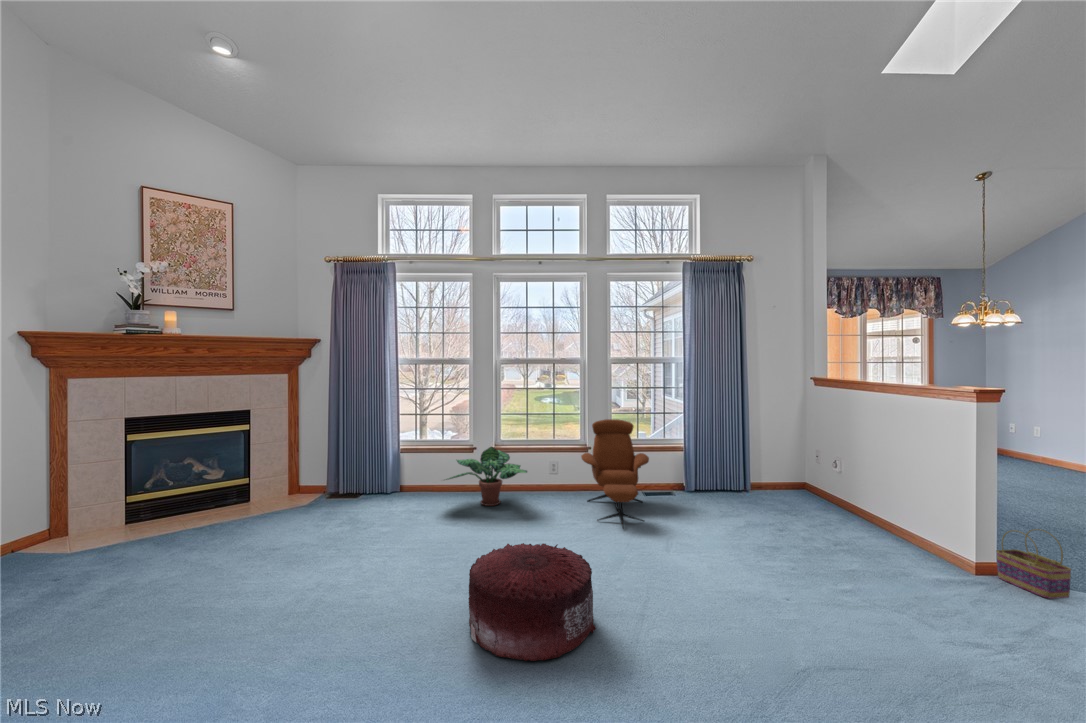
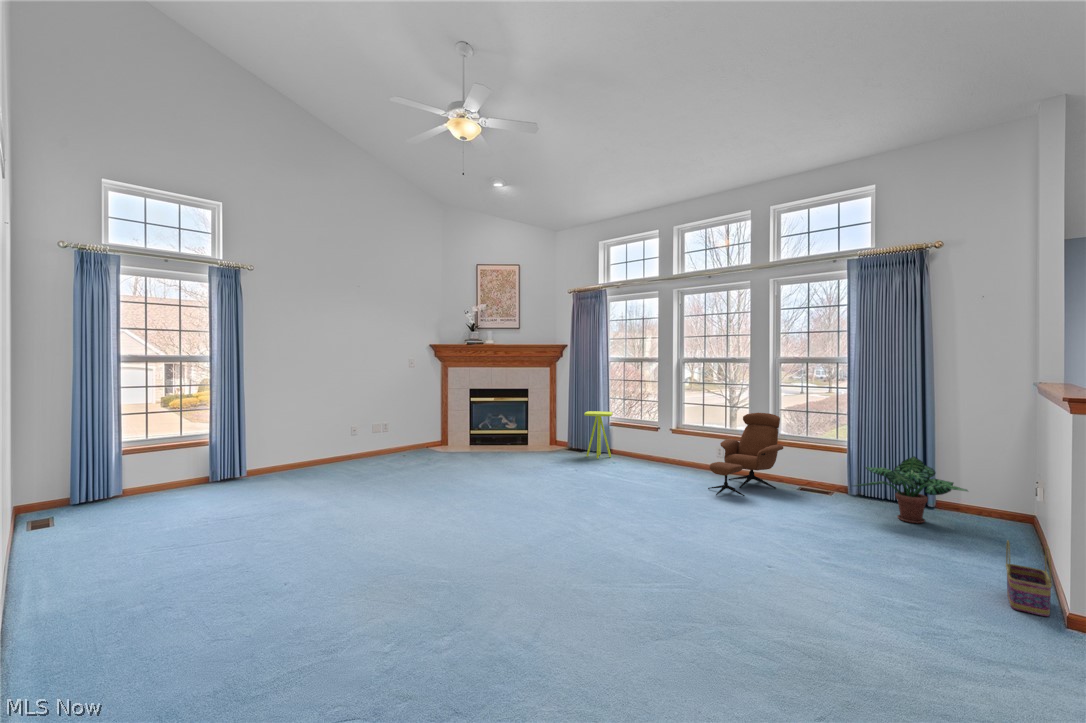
side table: none [369,434,415,503] -> present [584,411,613,458]
potted plant: present [446,447,527,506] -> present [855,456,968,523]
pouf: present [468,543,596,661] -> none [539,469,611,520]

